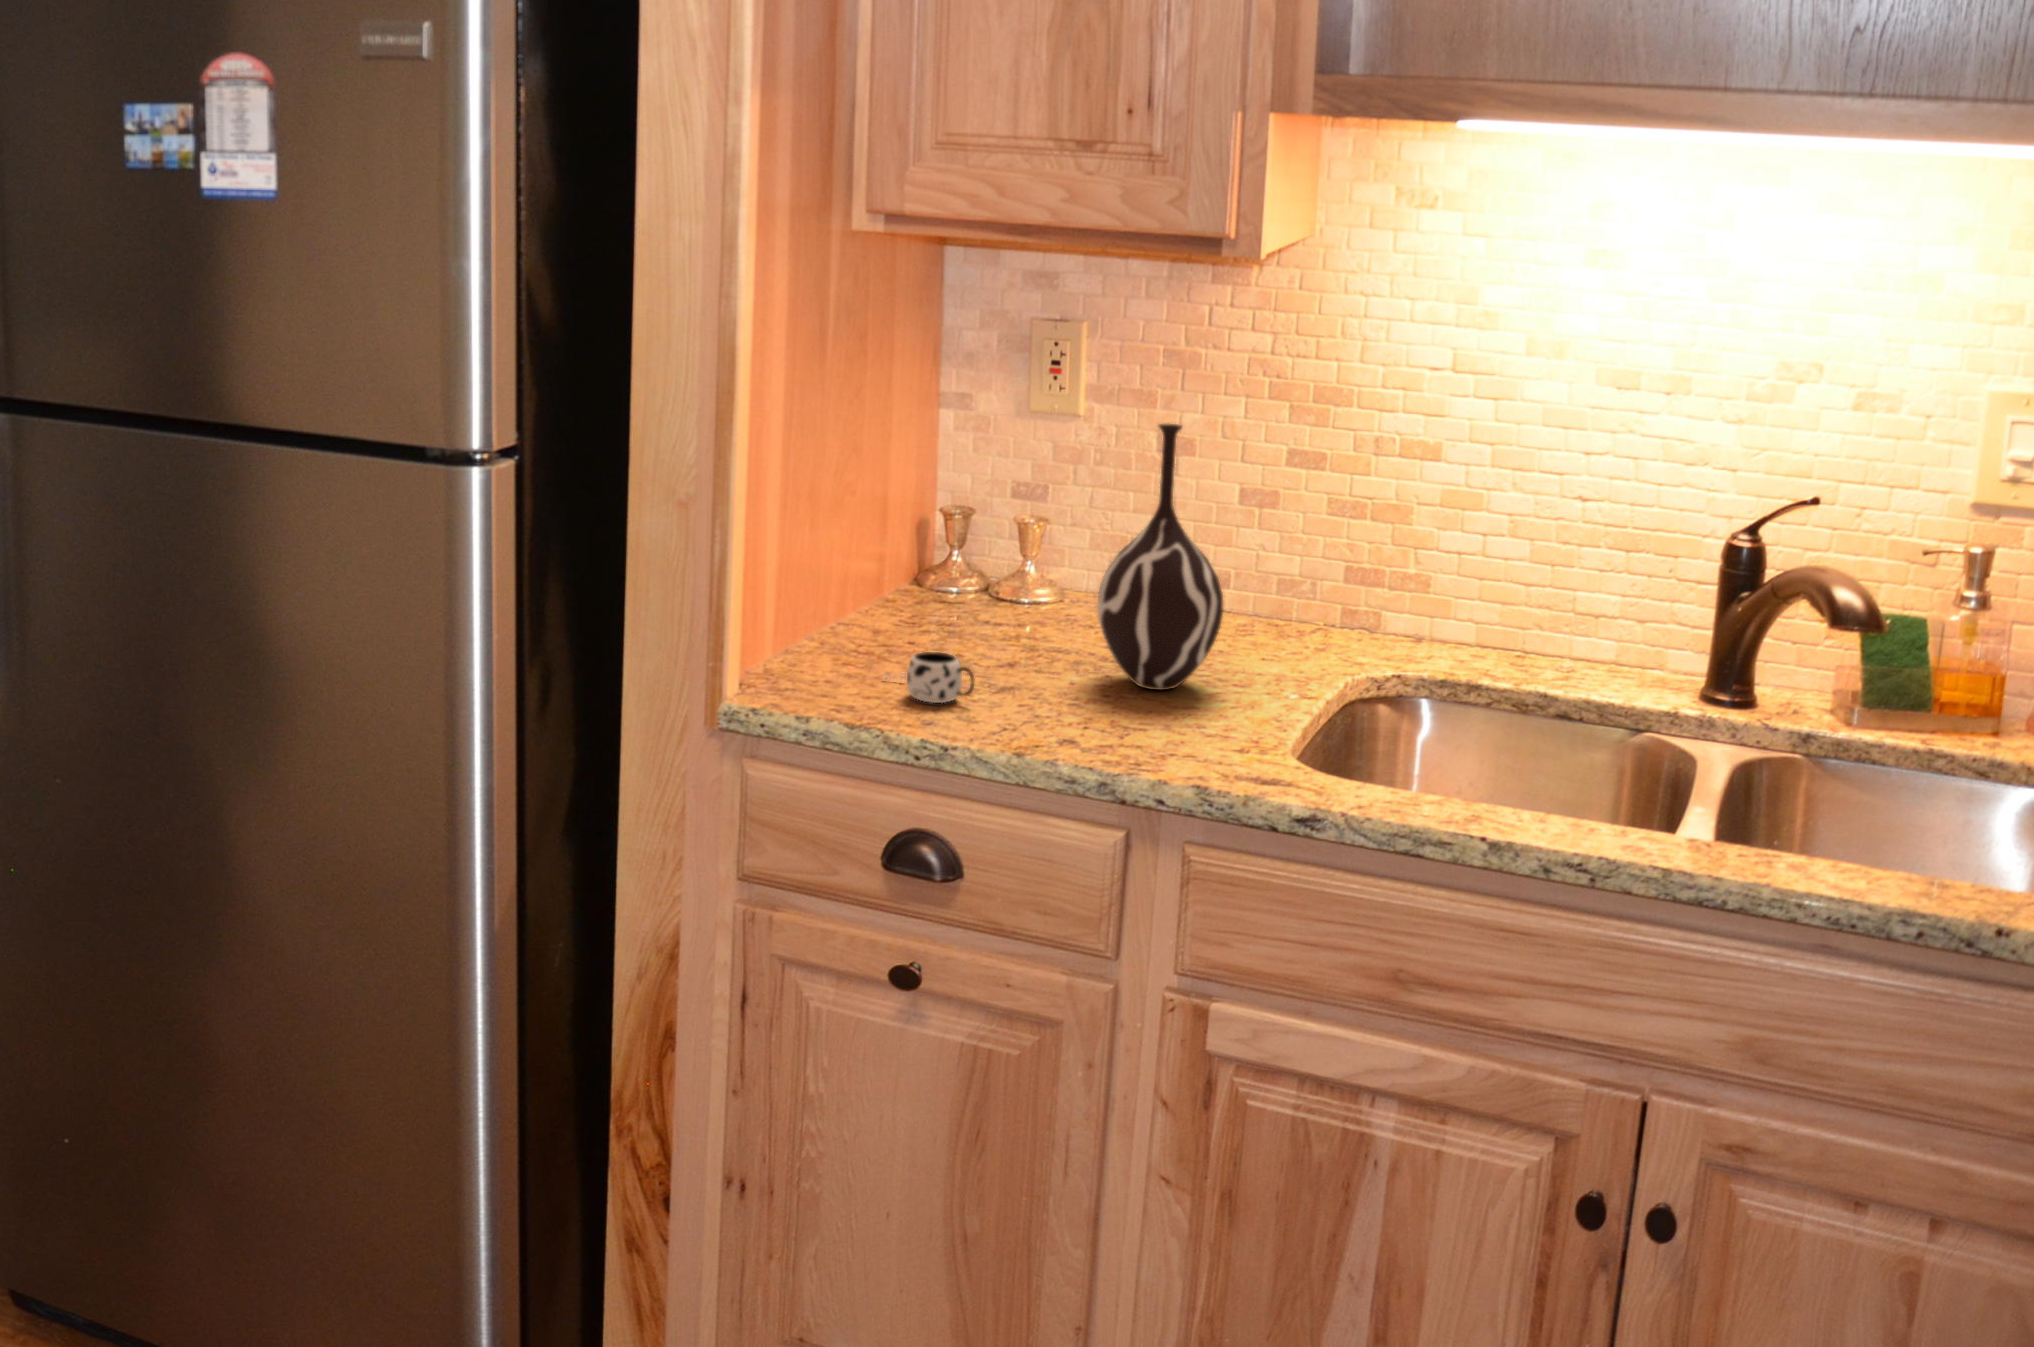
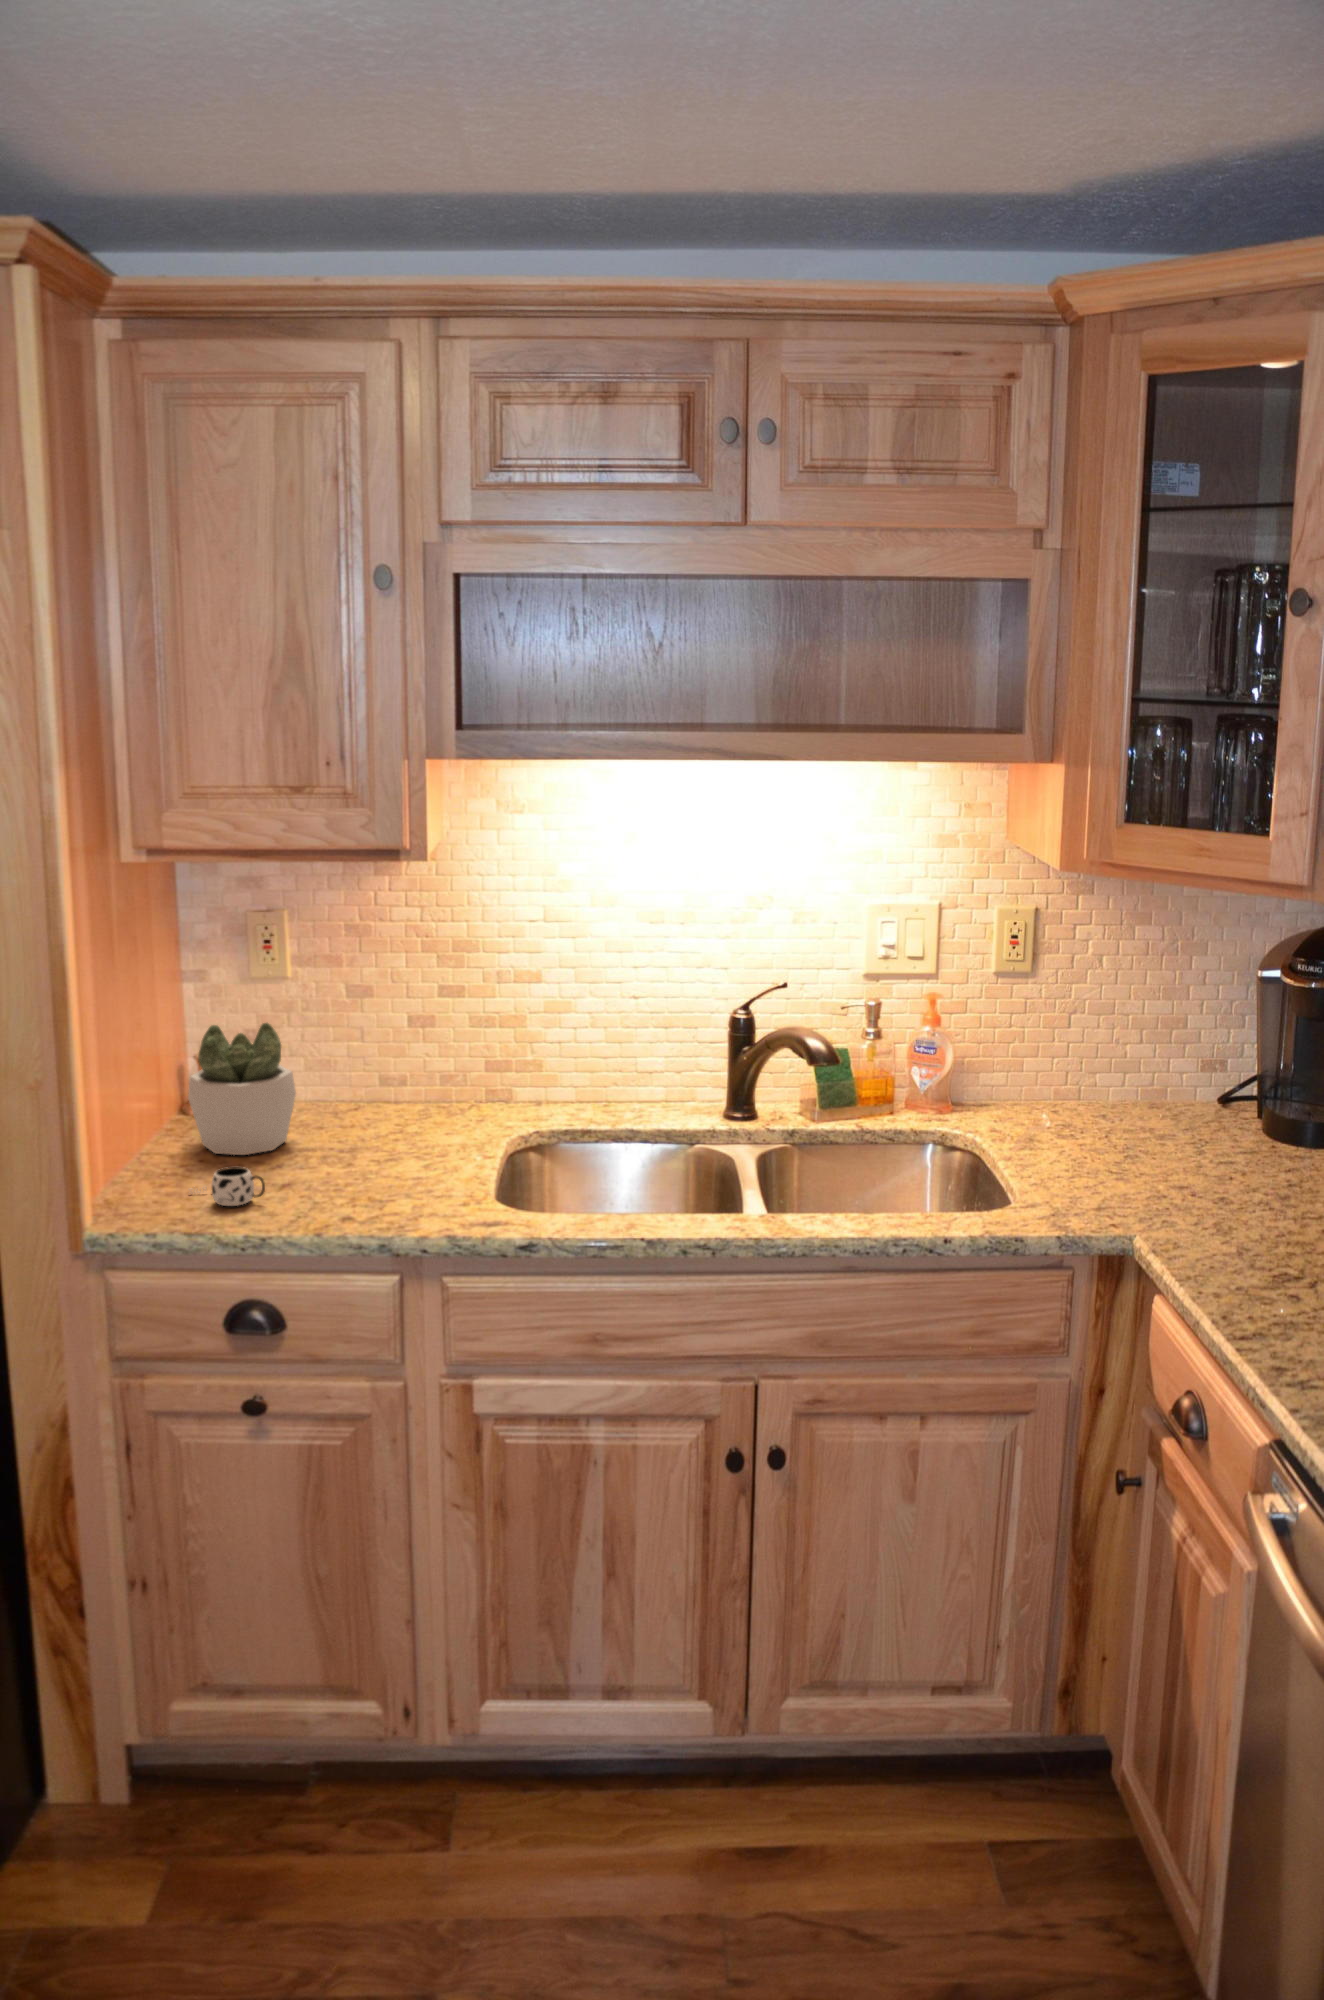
vase: present [1097,424,1223,690] -> none [341,977,430,1169]
succulent plant: none [912,467,1053,644] -> present [188,1023,296,1155]

